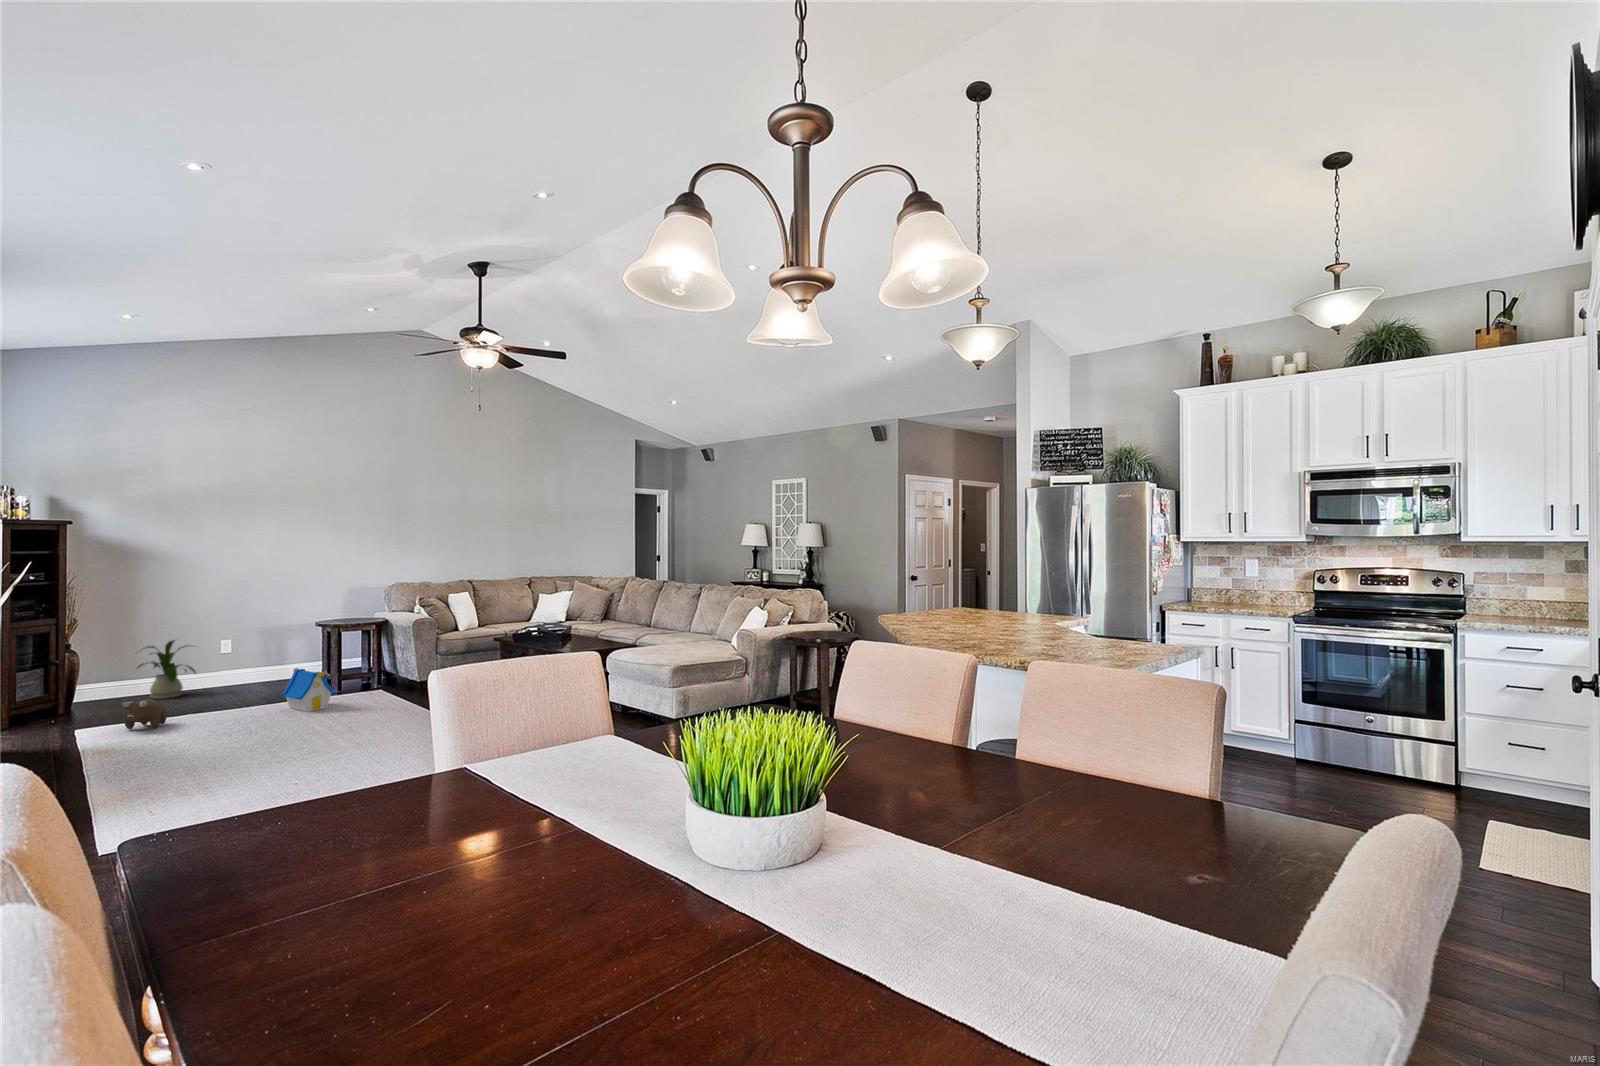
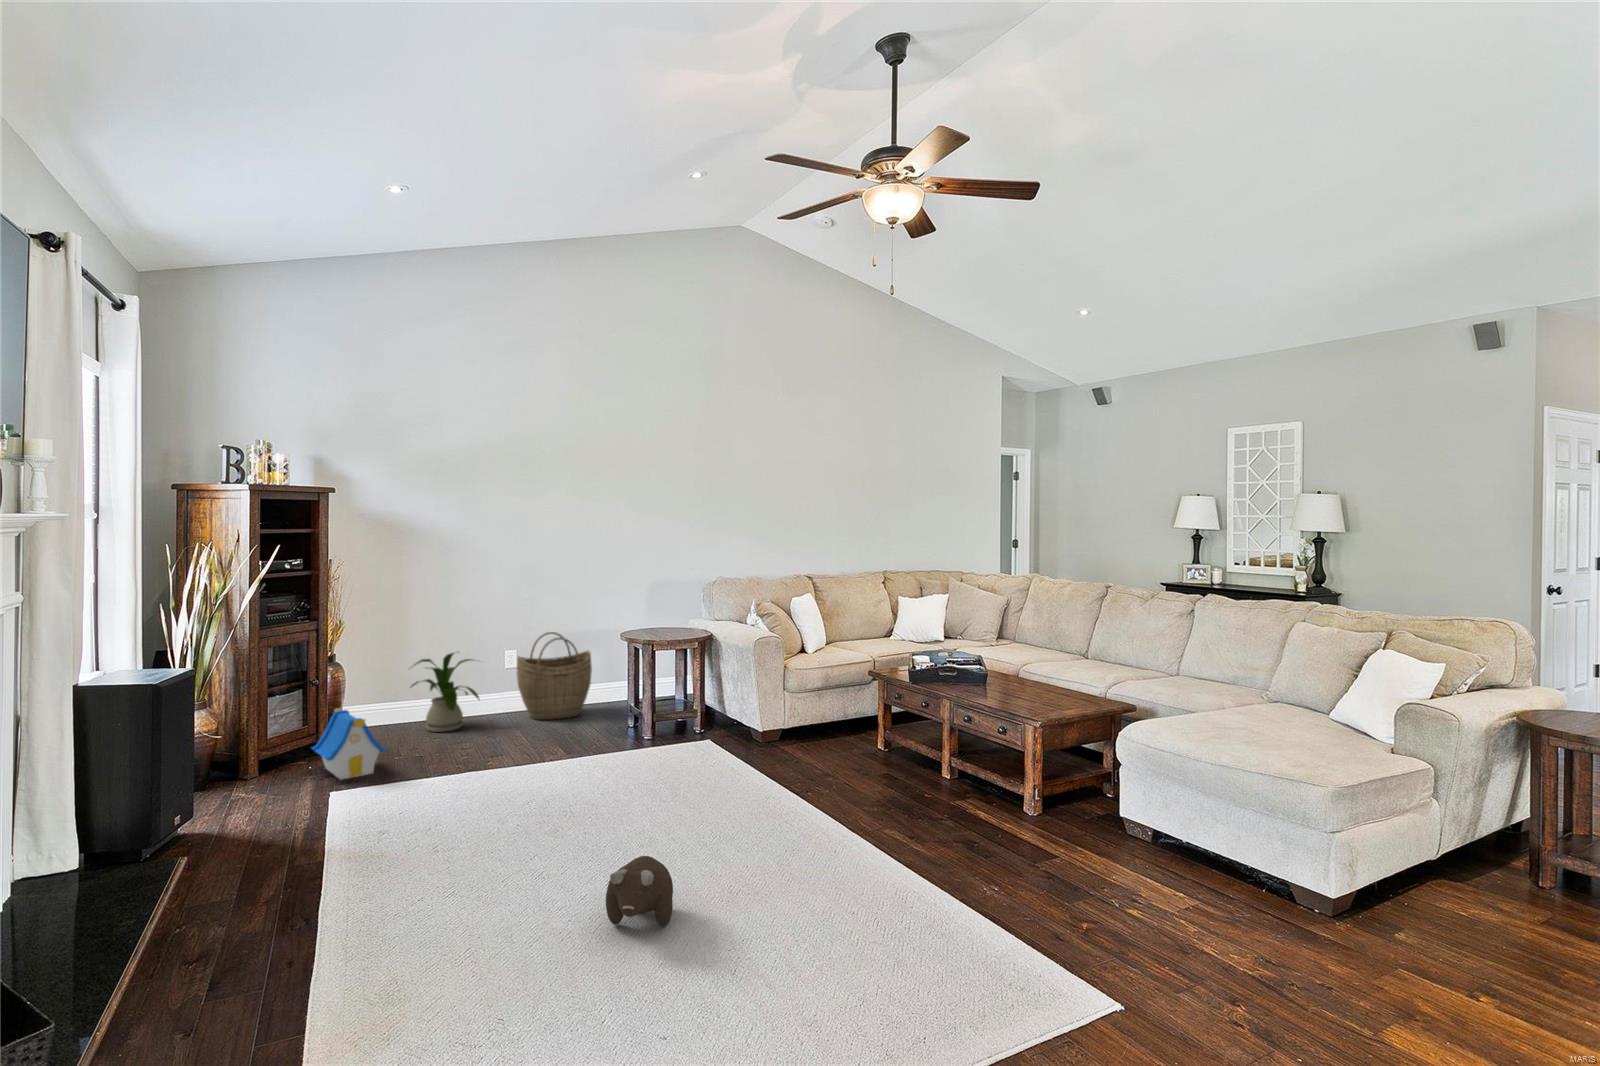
woven basket: none [230,625,293,688] -> present [517,632,592,720]
toy house: present [280,668,336,712] -> present [312,708,386,779]
plush toy: present [122,699,167,729] -> present [606,856,673,927]

